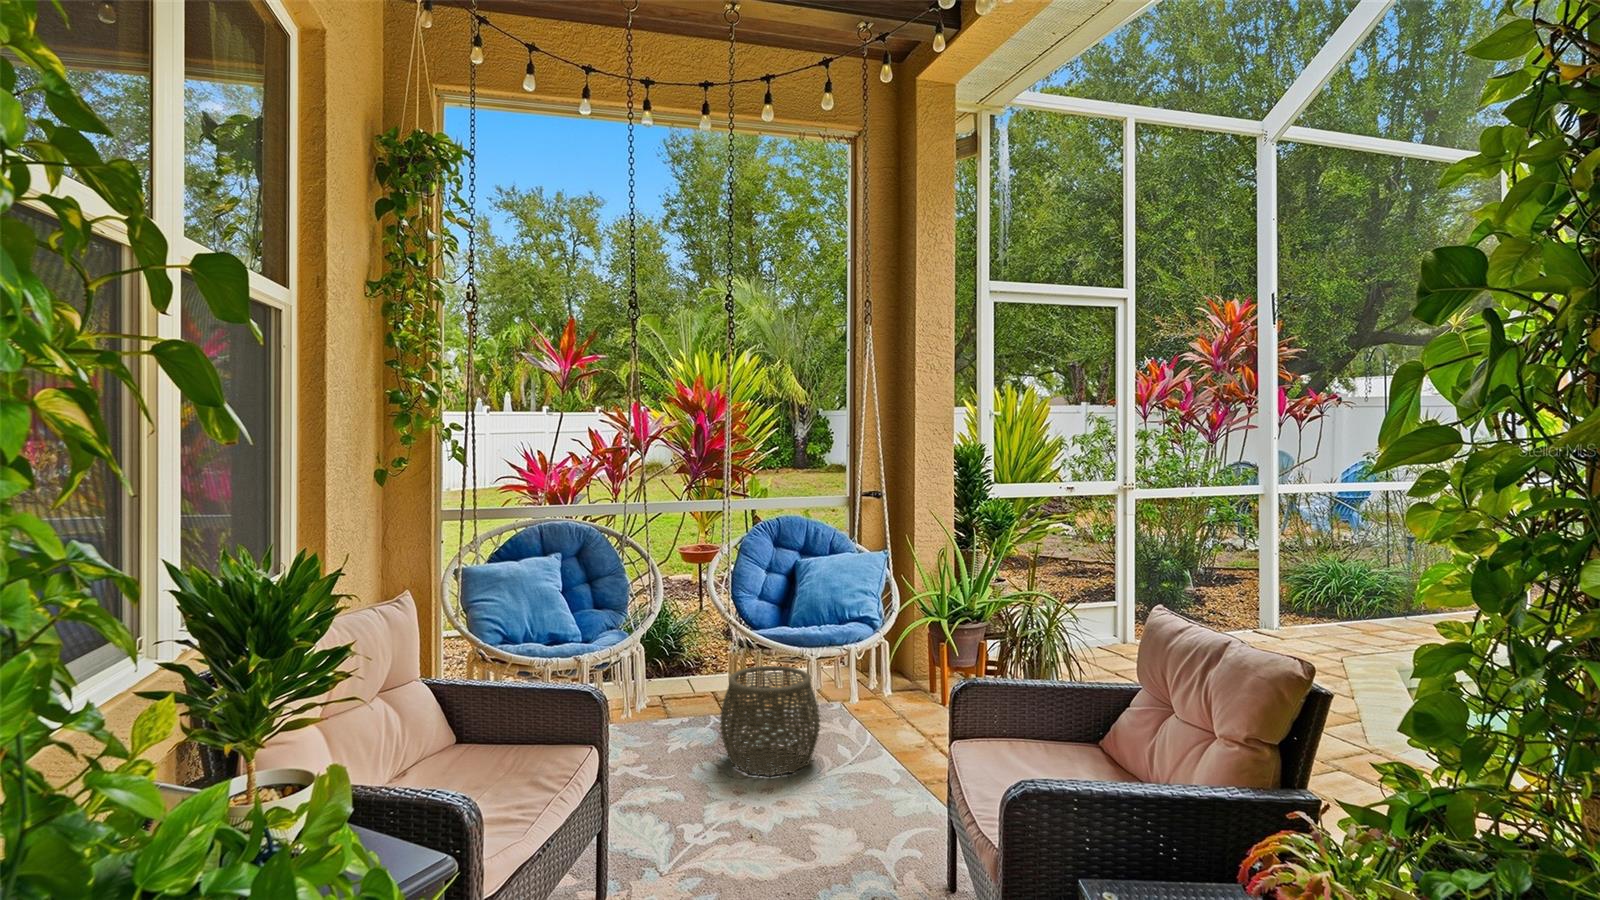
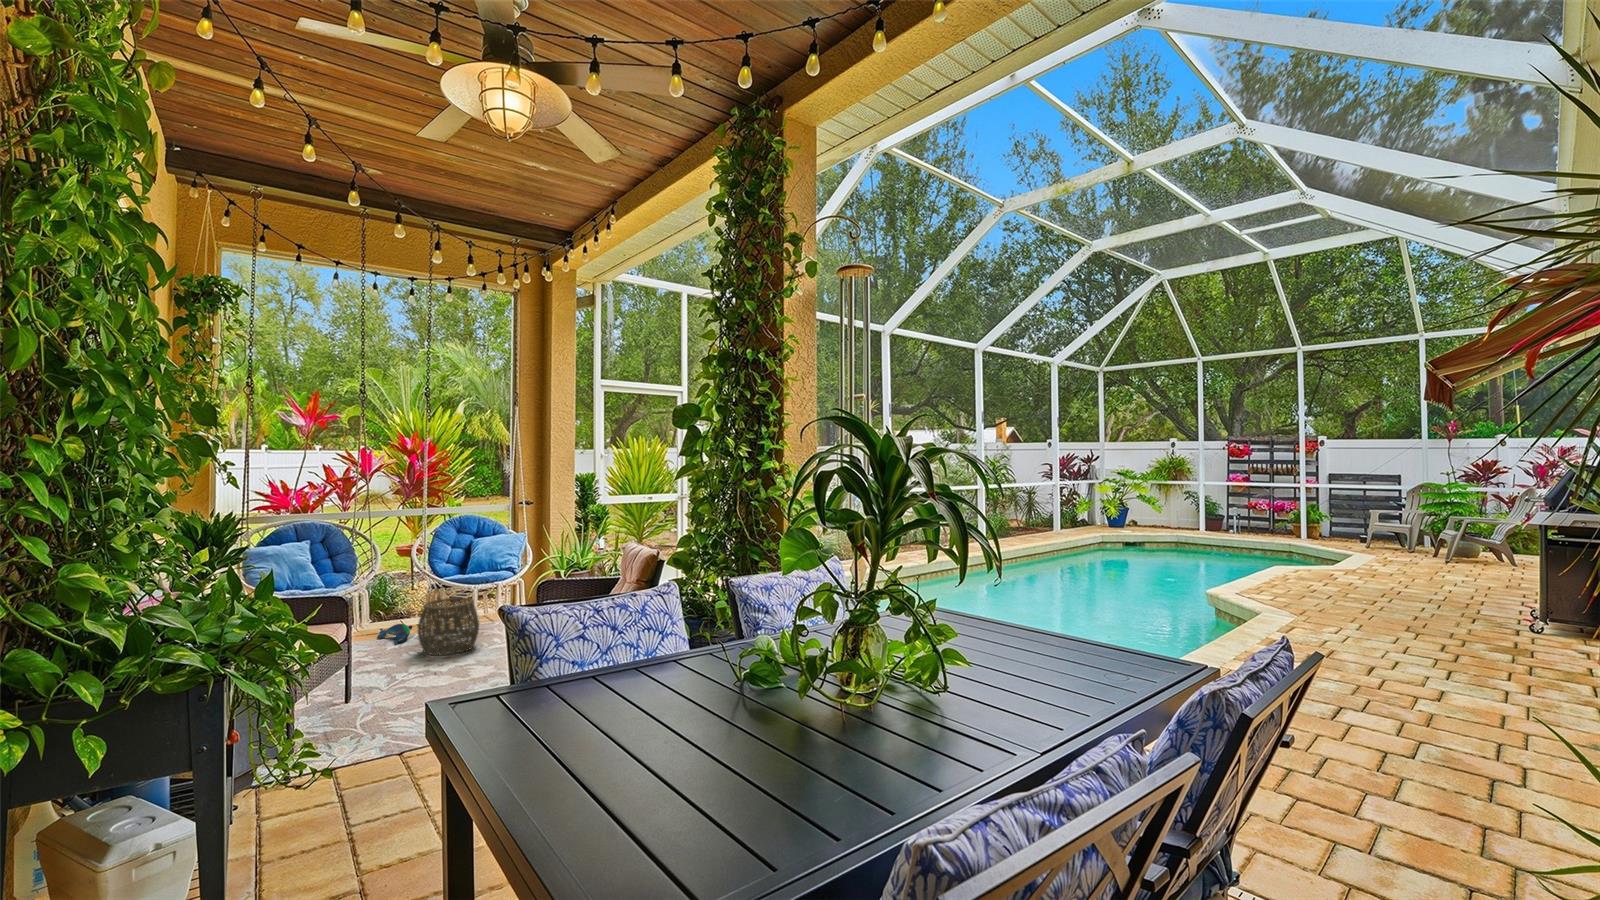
plush toy: none [659,694,711,732] -> present [377,624,412,644]

